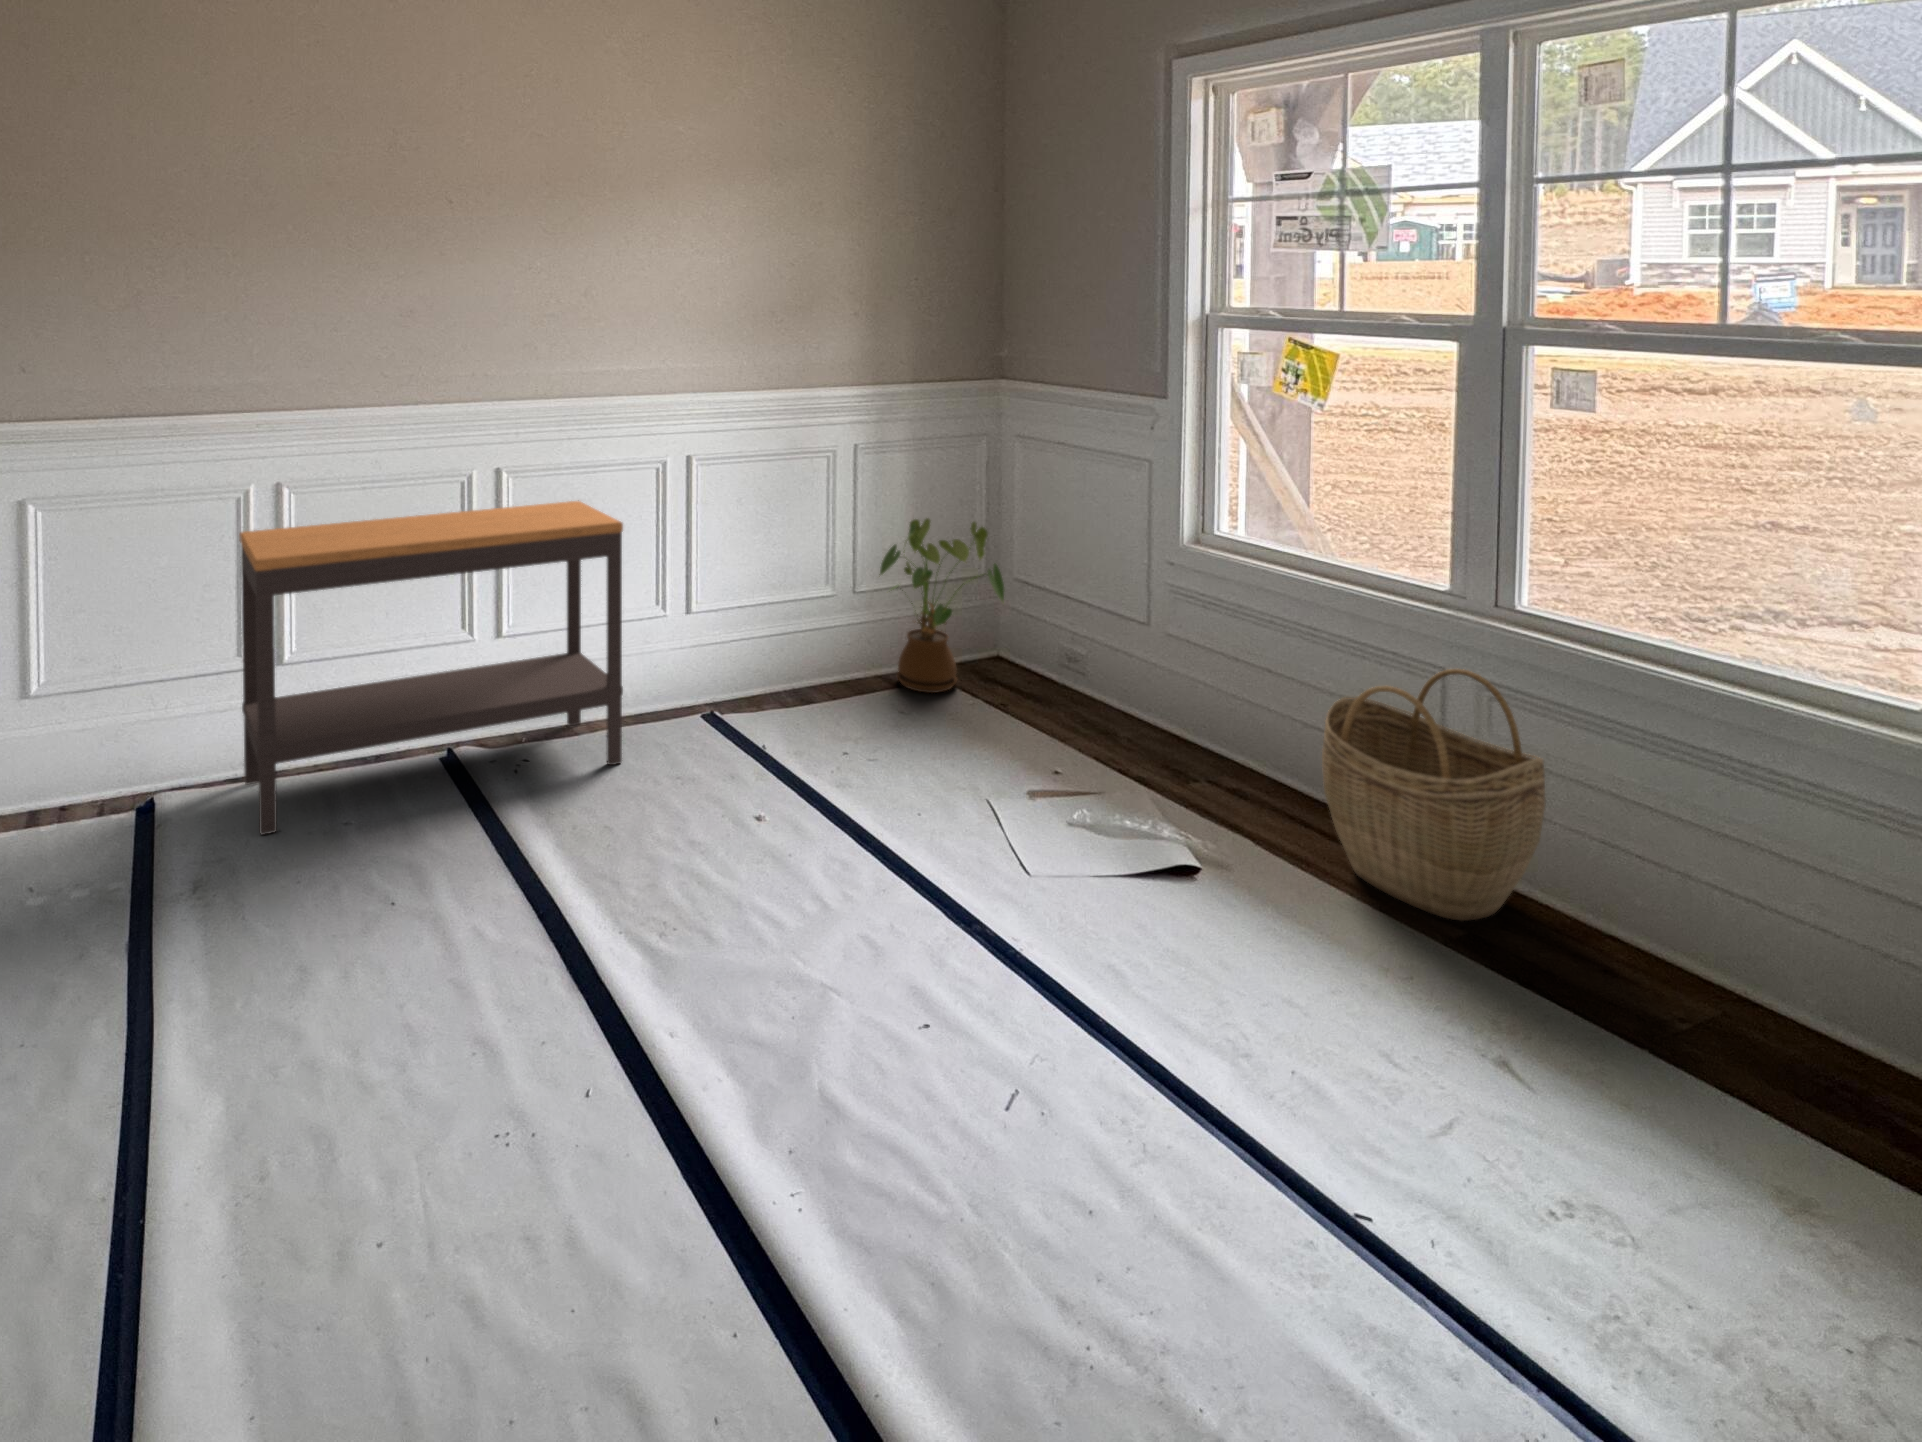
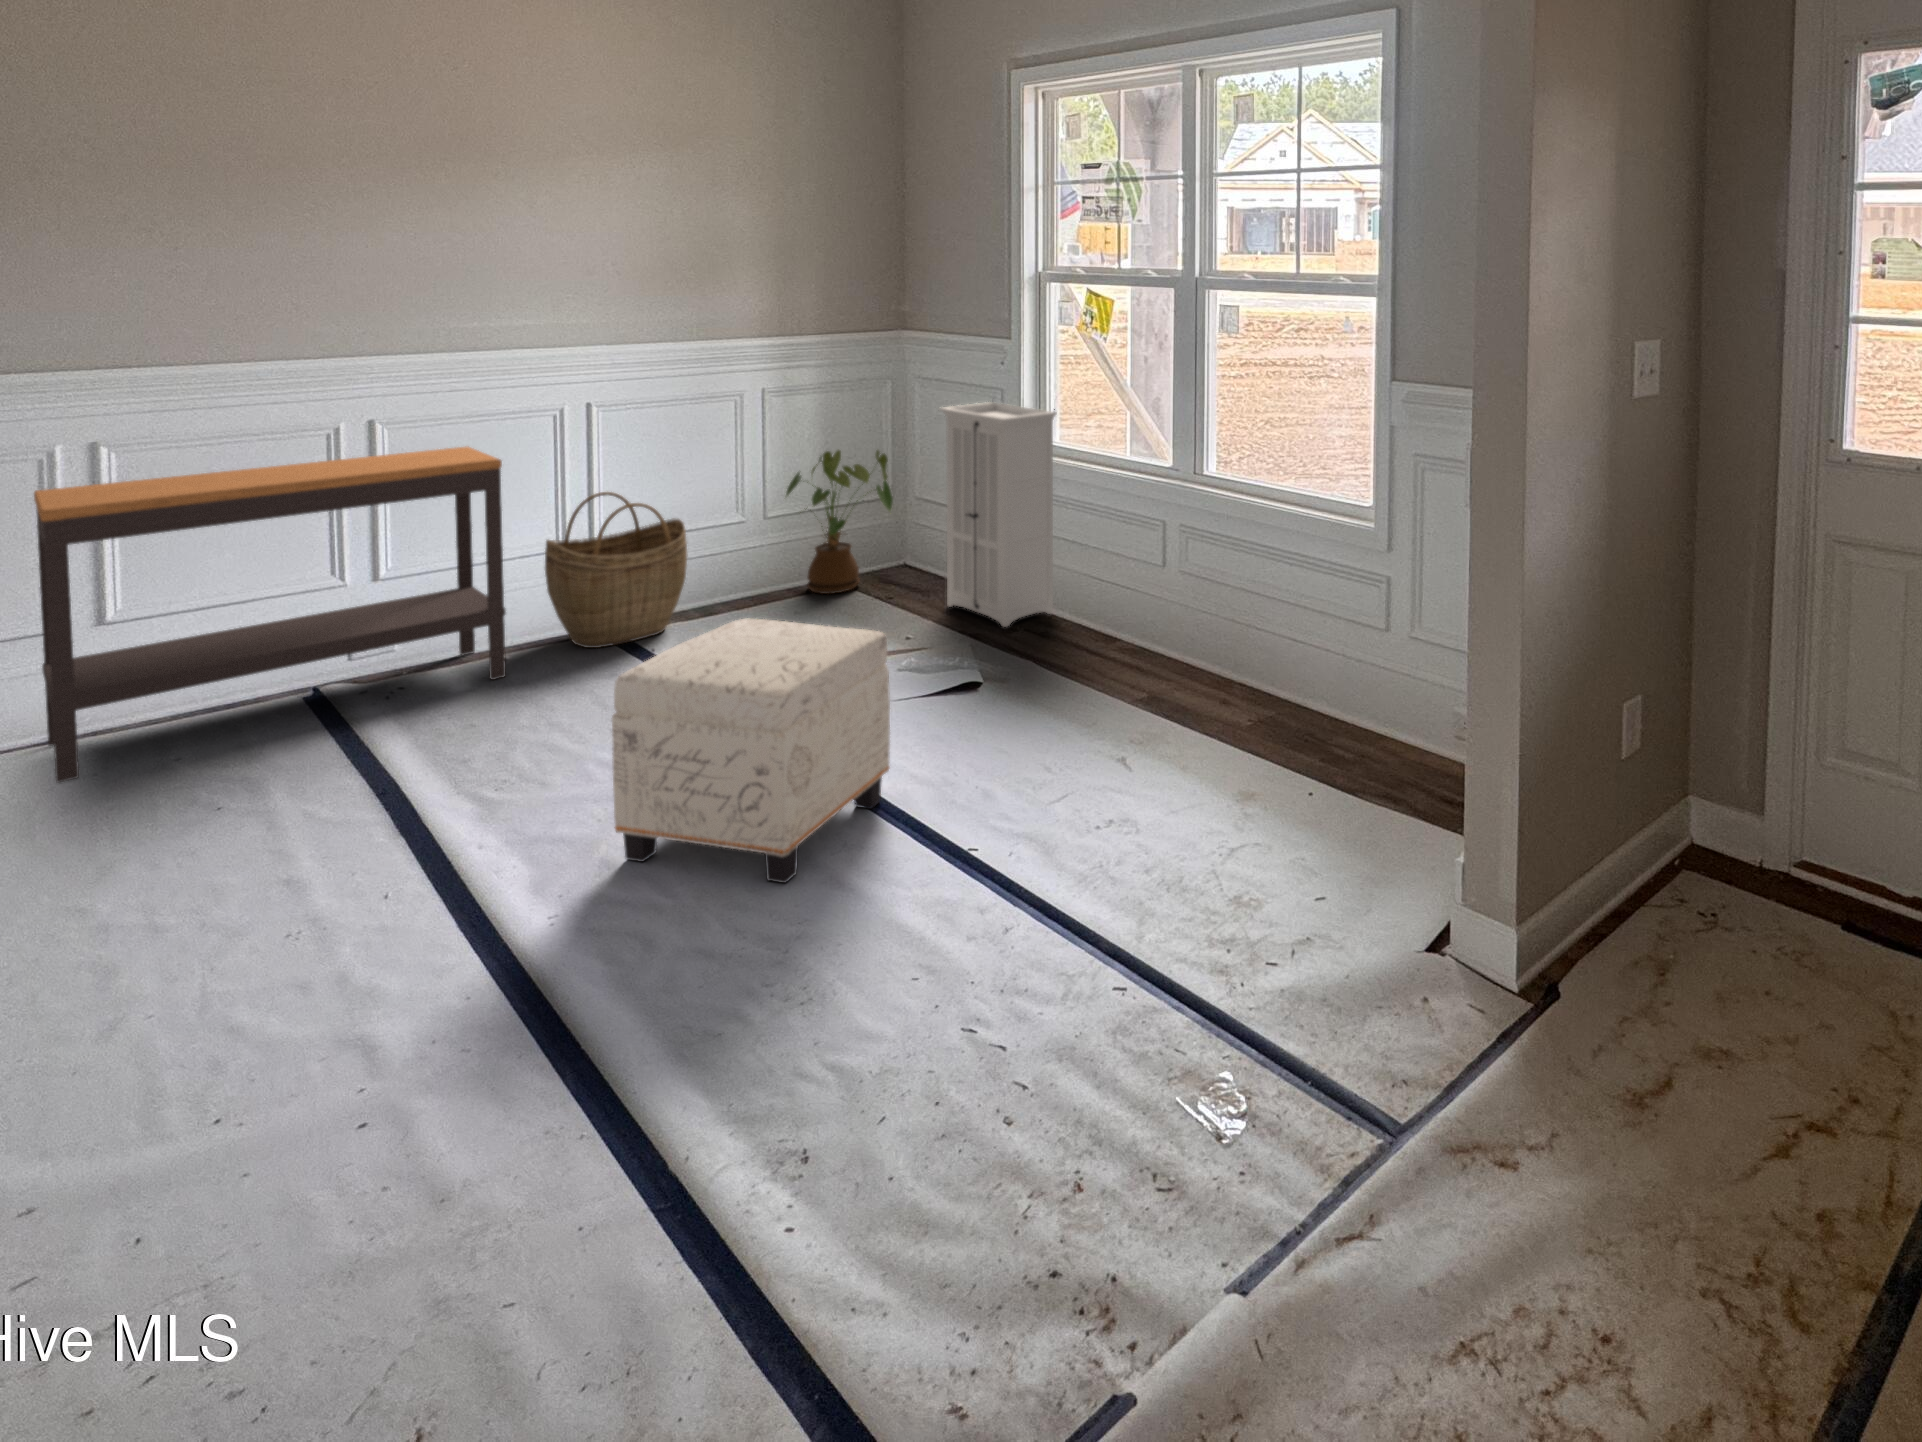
storage cabinet: none [1075,472,1245,776] -> present [939,402,1056,627]
woven basket: present [1322,669,1545,921] -> present [545,492,687,648]
ottoman: none [849,775,1173,1197] -> present [612,619,890,883]

